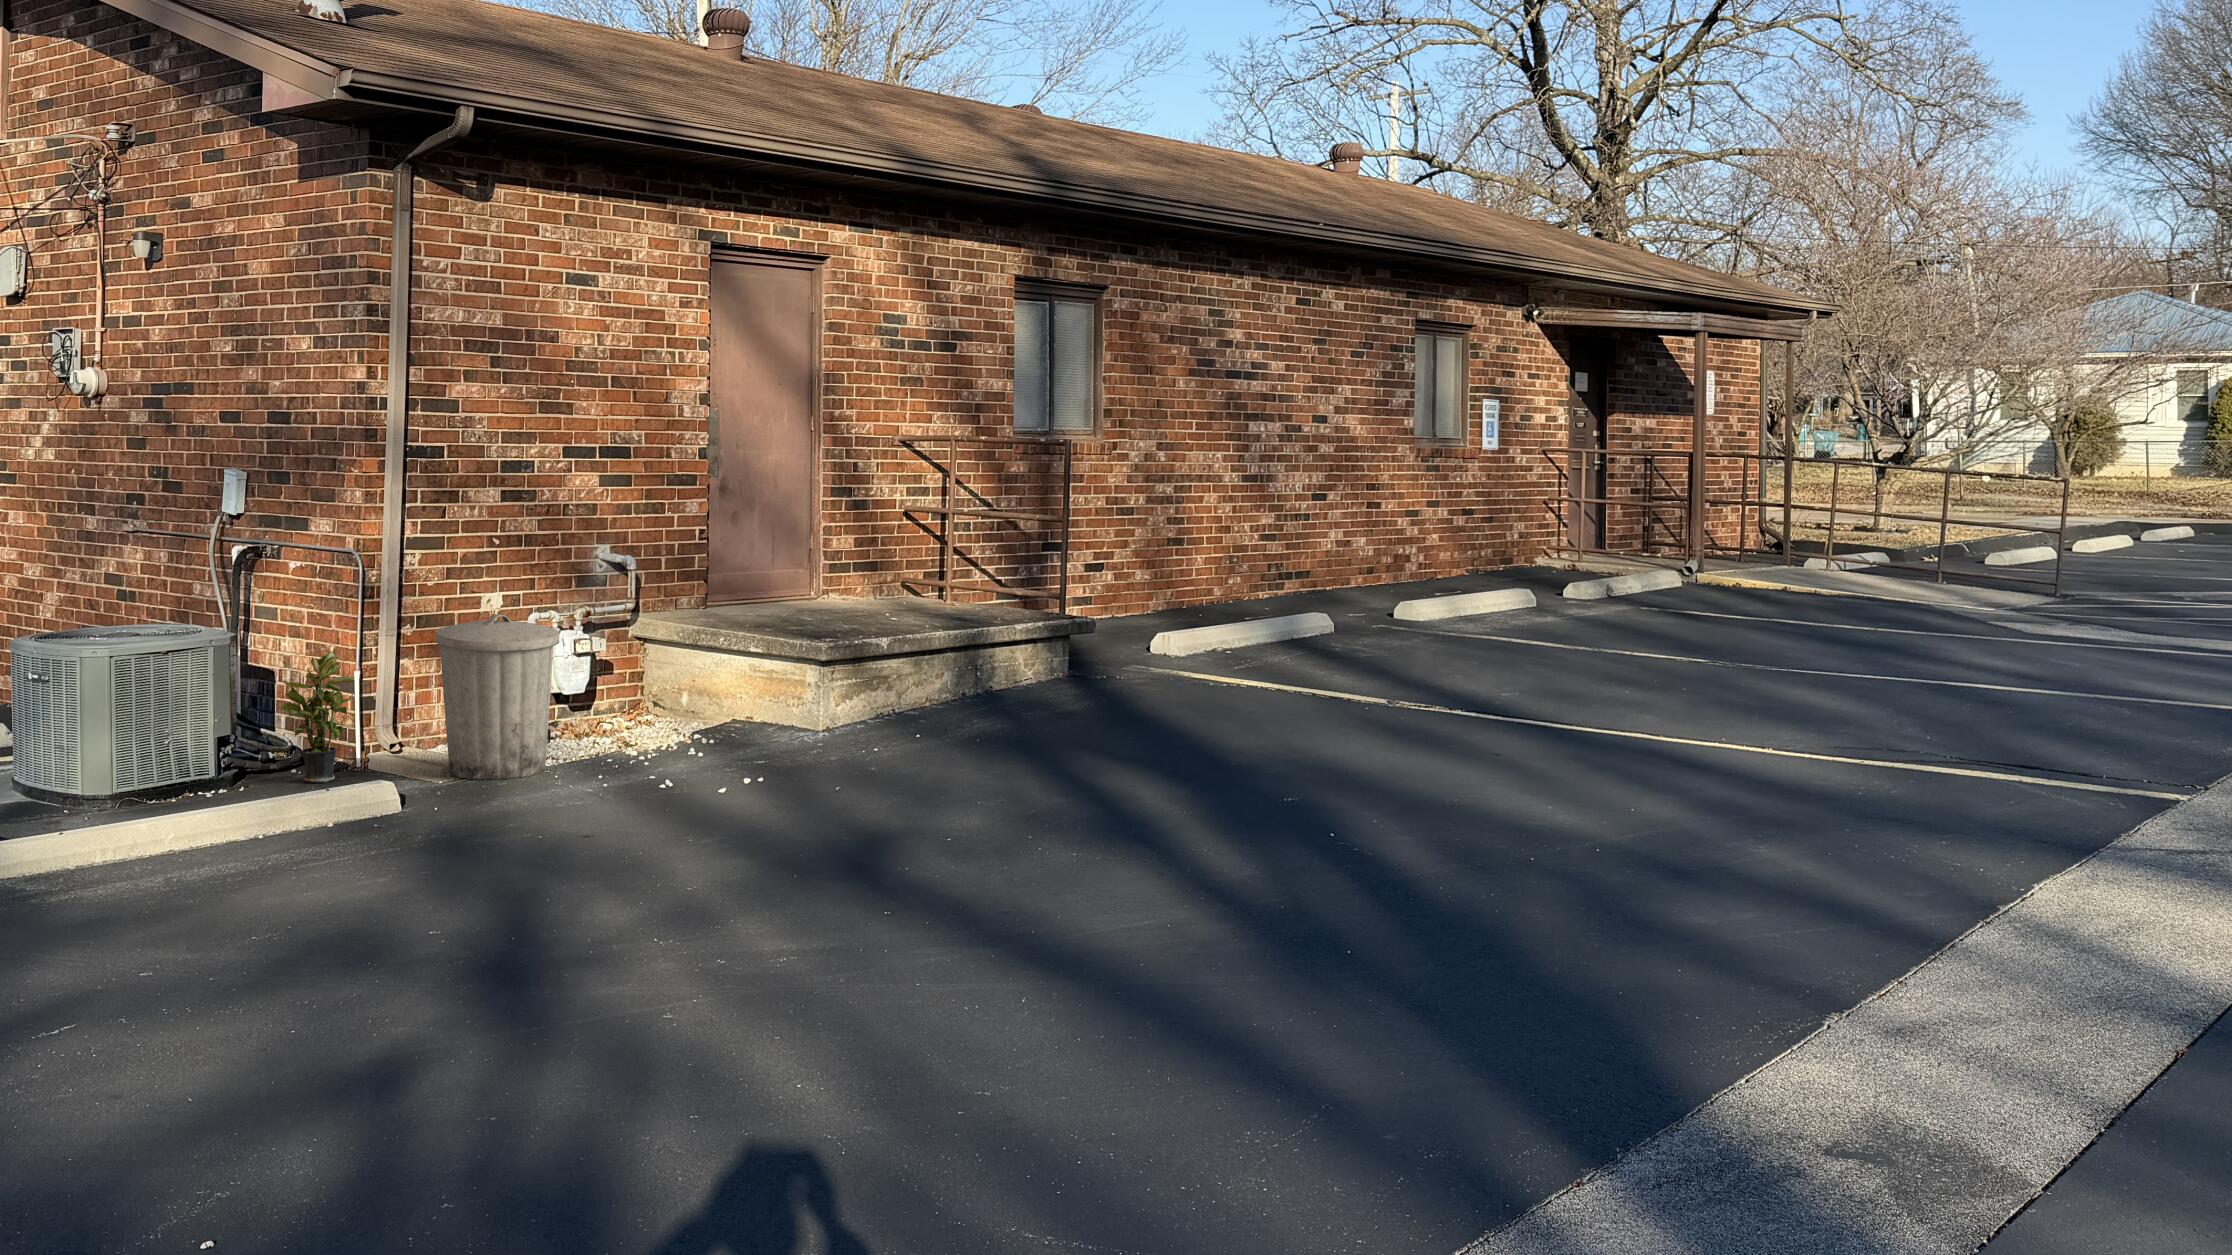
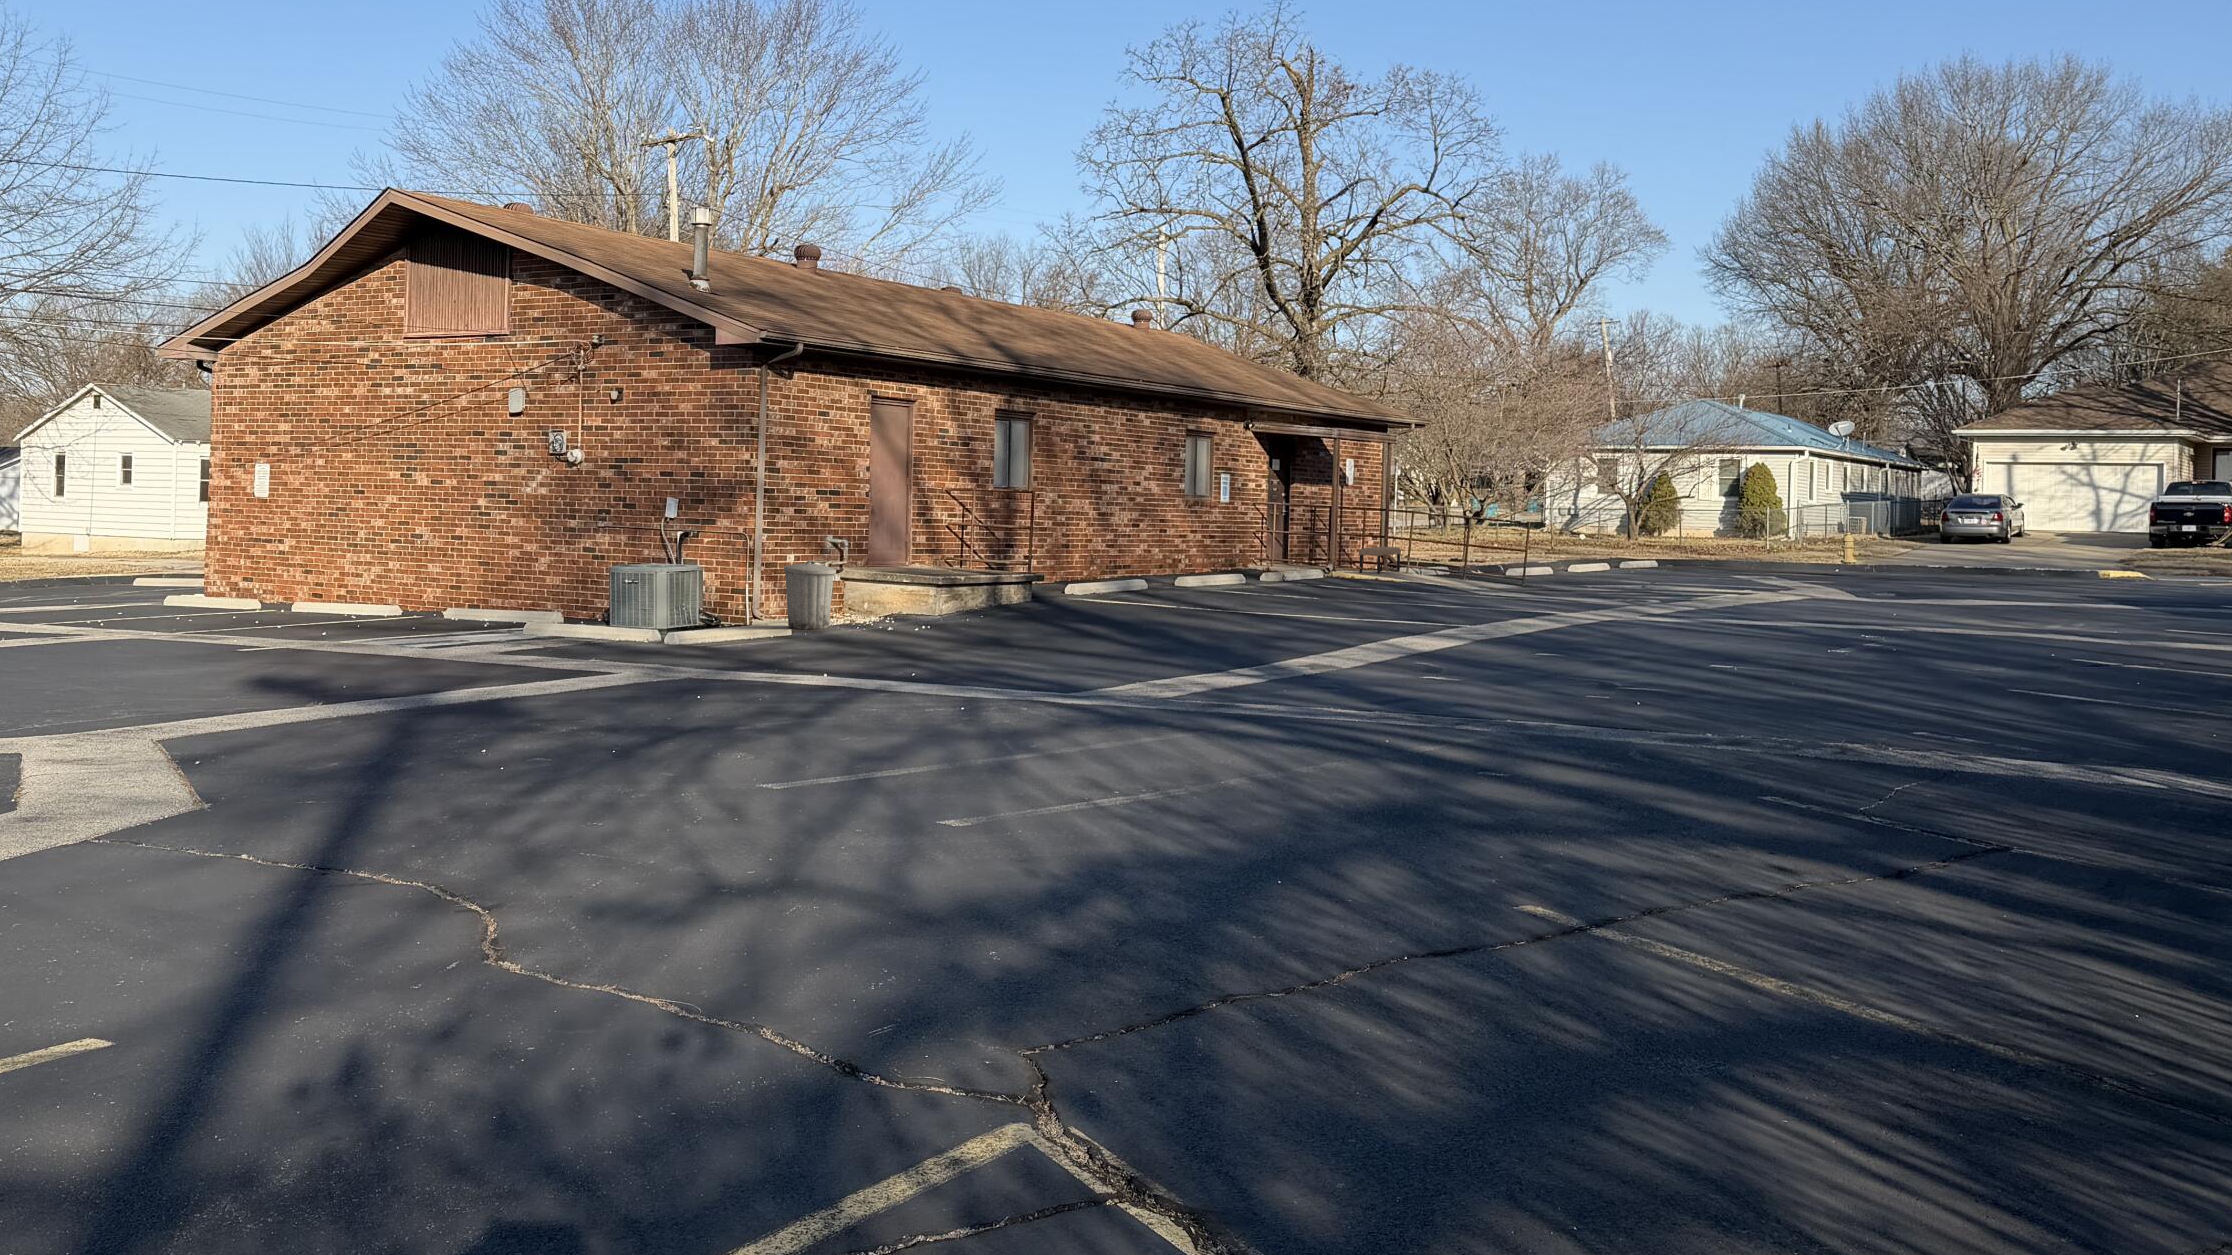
bench: none [1718,514,1788,560] -> present [1359,547,1401,574]
potted plant: present [280,651,354,783] -> none [723,575,754,630]

